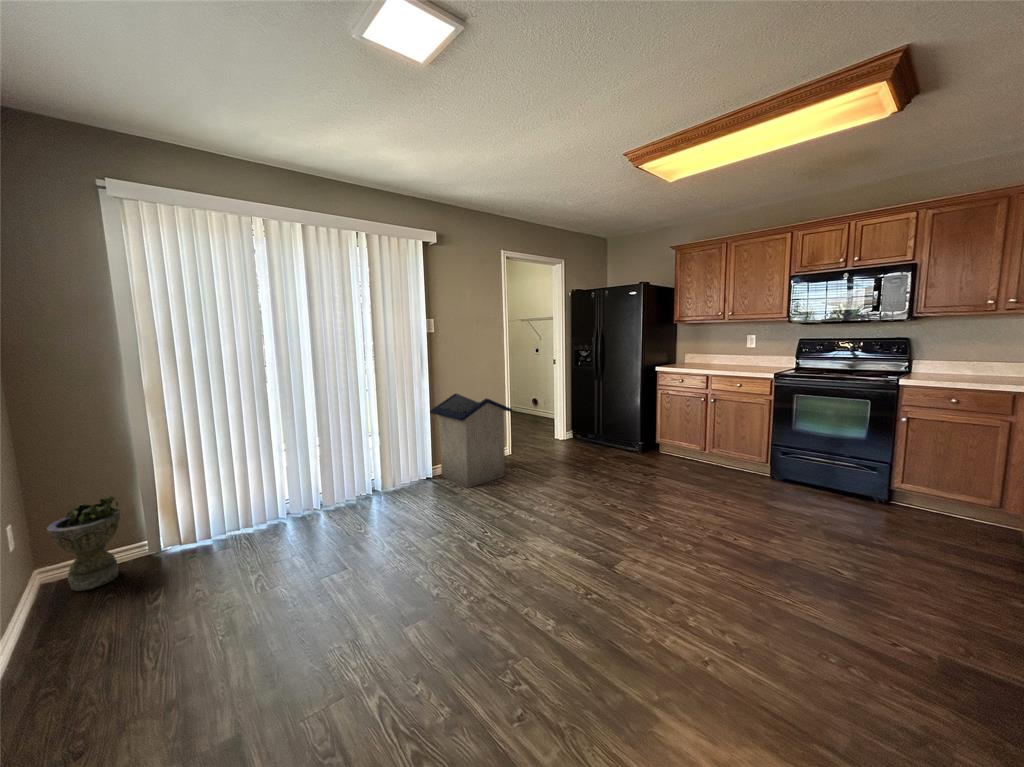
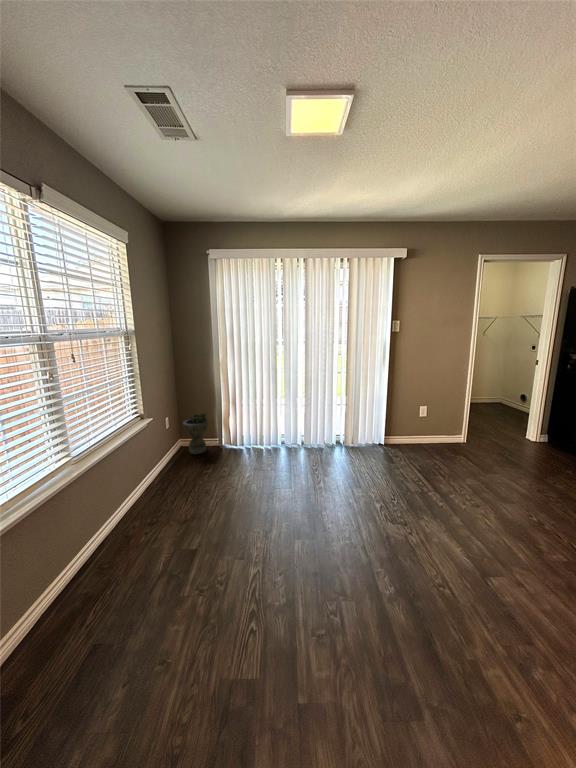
trash can: present [430,394,513,488] -> none [387,382,458,460]

